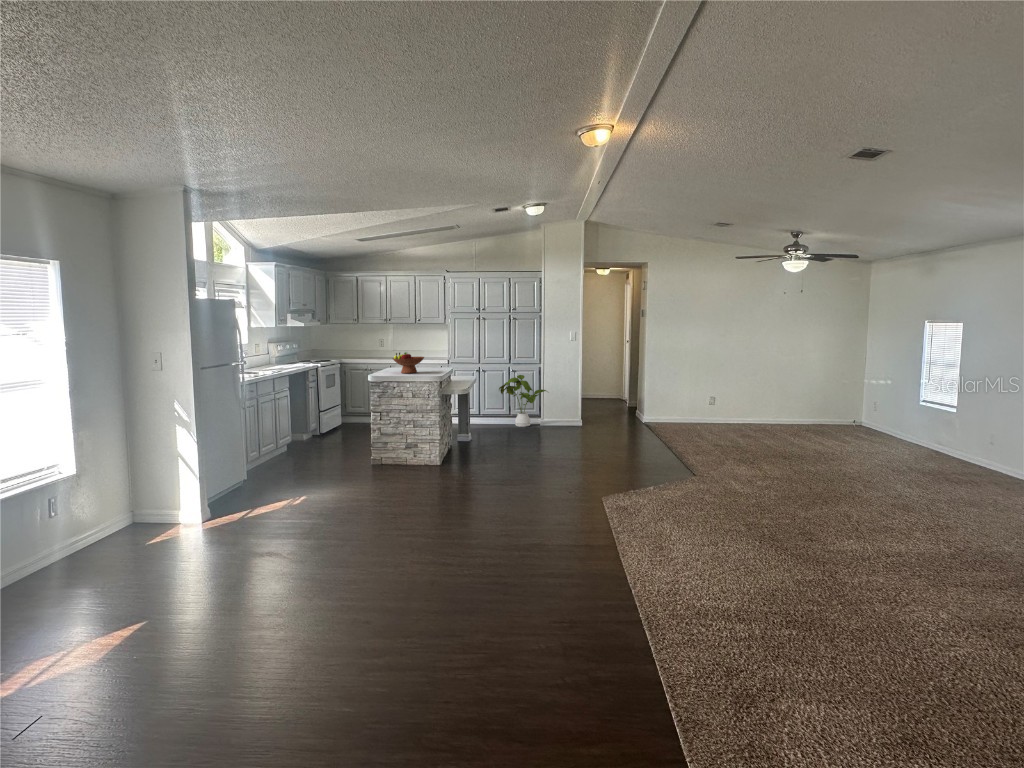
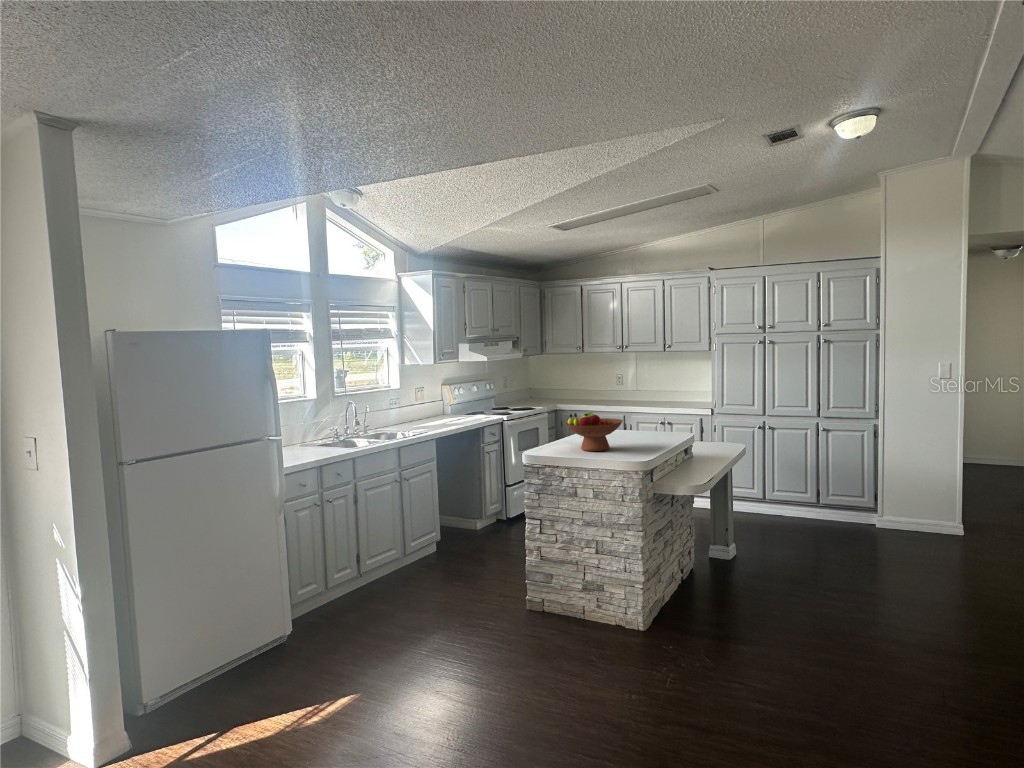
house plant: present [499,375,546,427] -> none [795,440,897,533]

